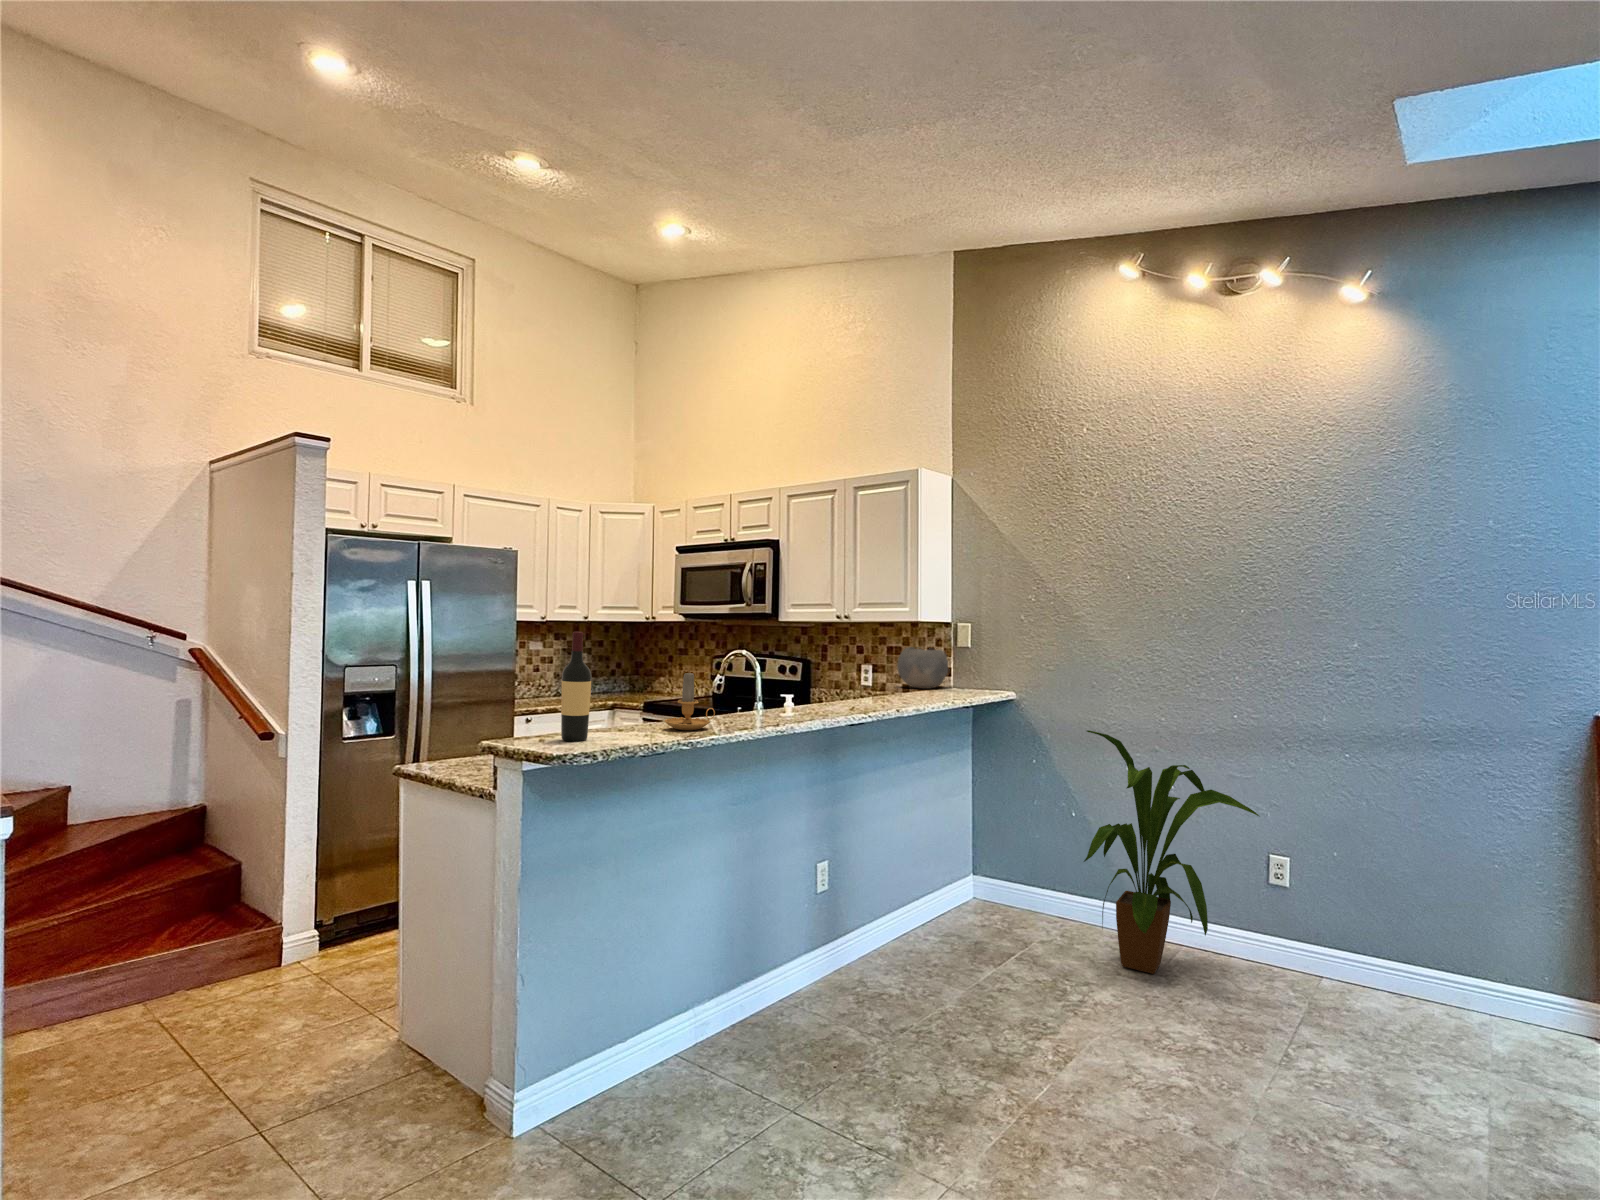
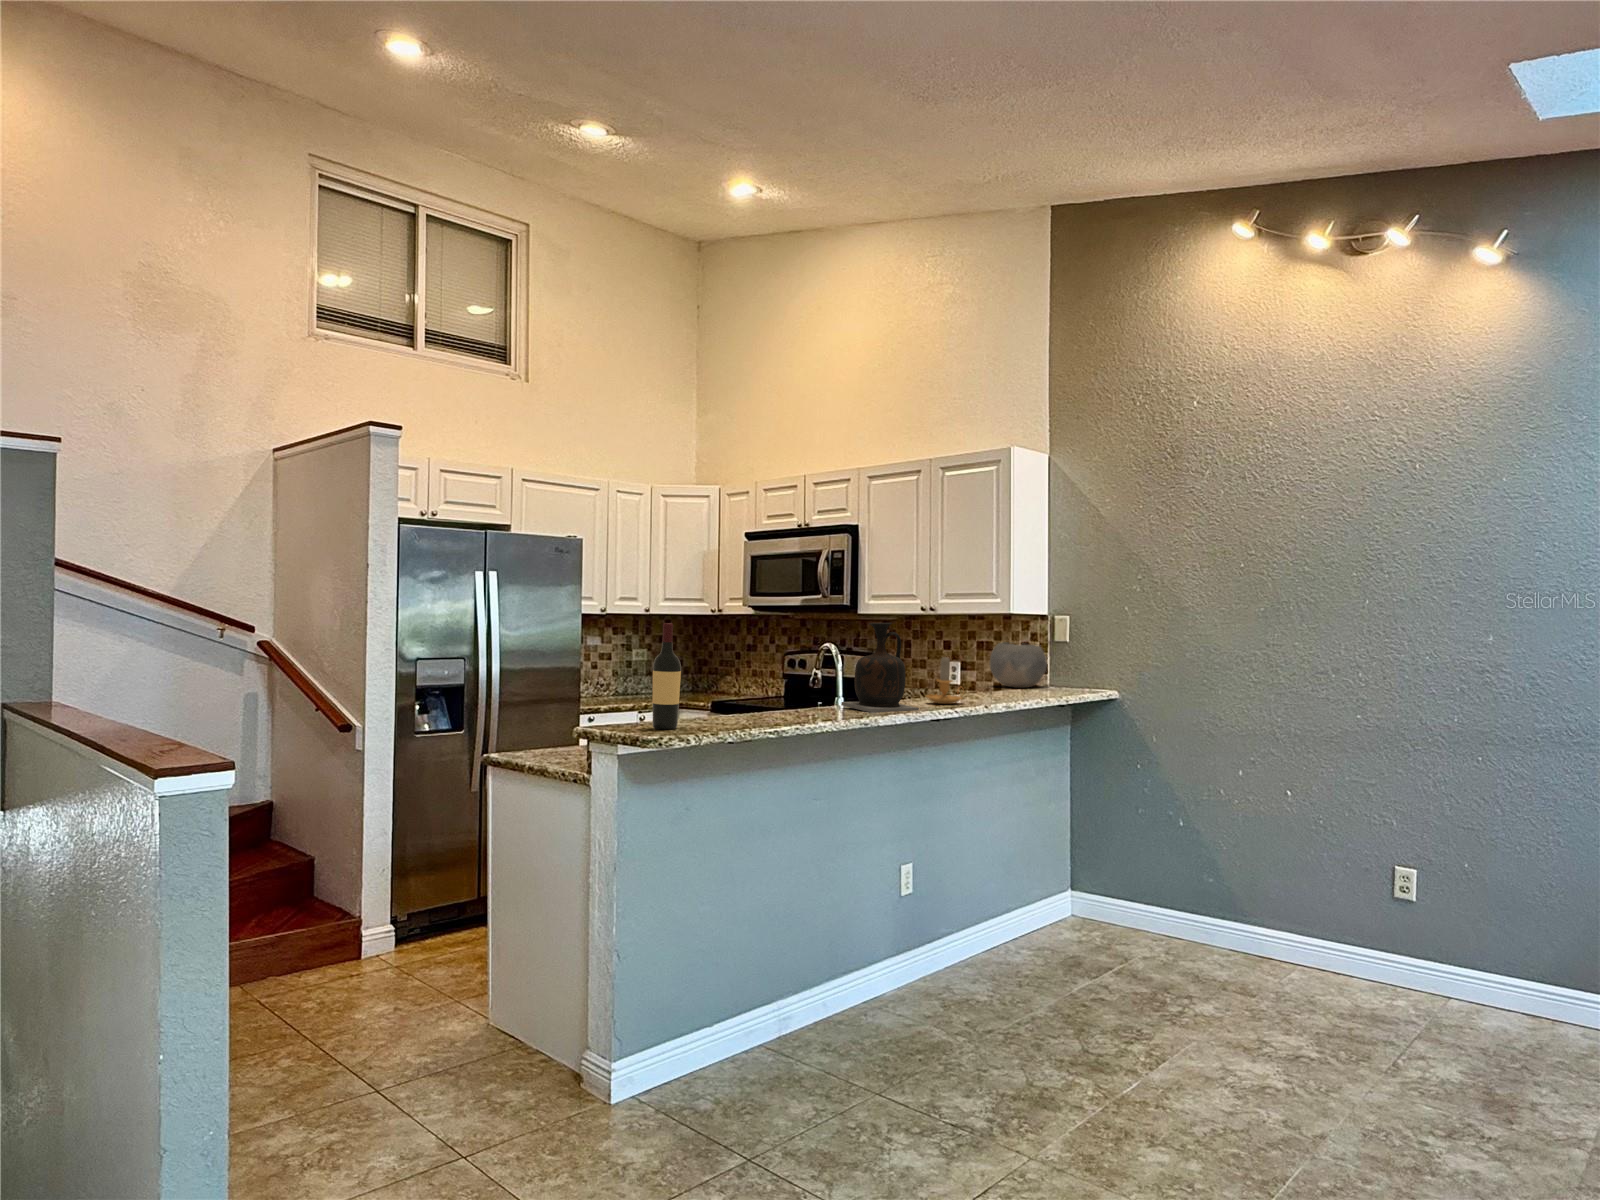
vase: none [759,630,834,718] -> present [841,623,919,712]
candle: present [665,673,715,730] -> present [926,657,963,704]
house plant: present [1084,730,1259,974] -> none [1186,731,1383,991]

